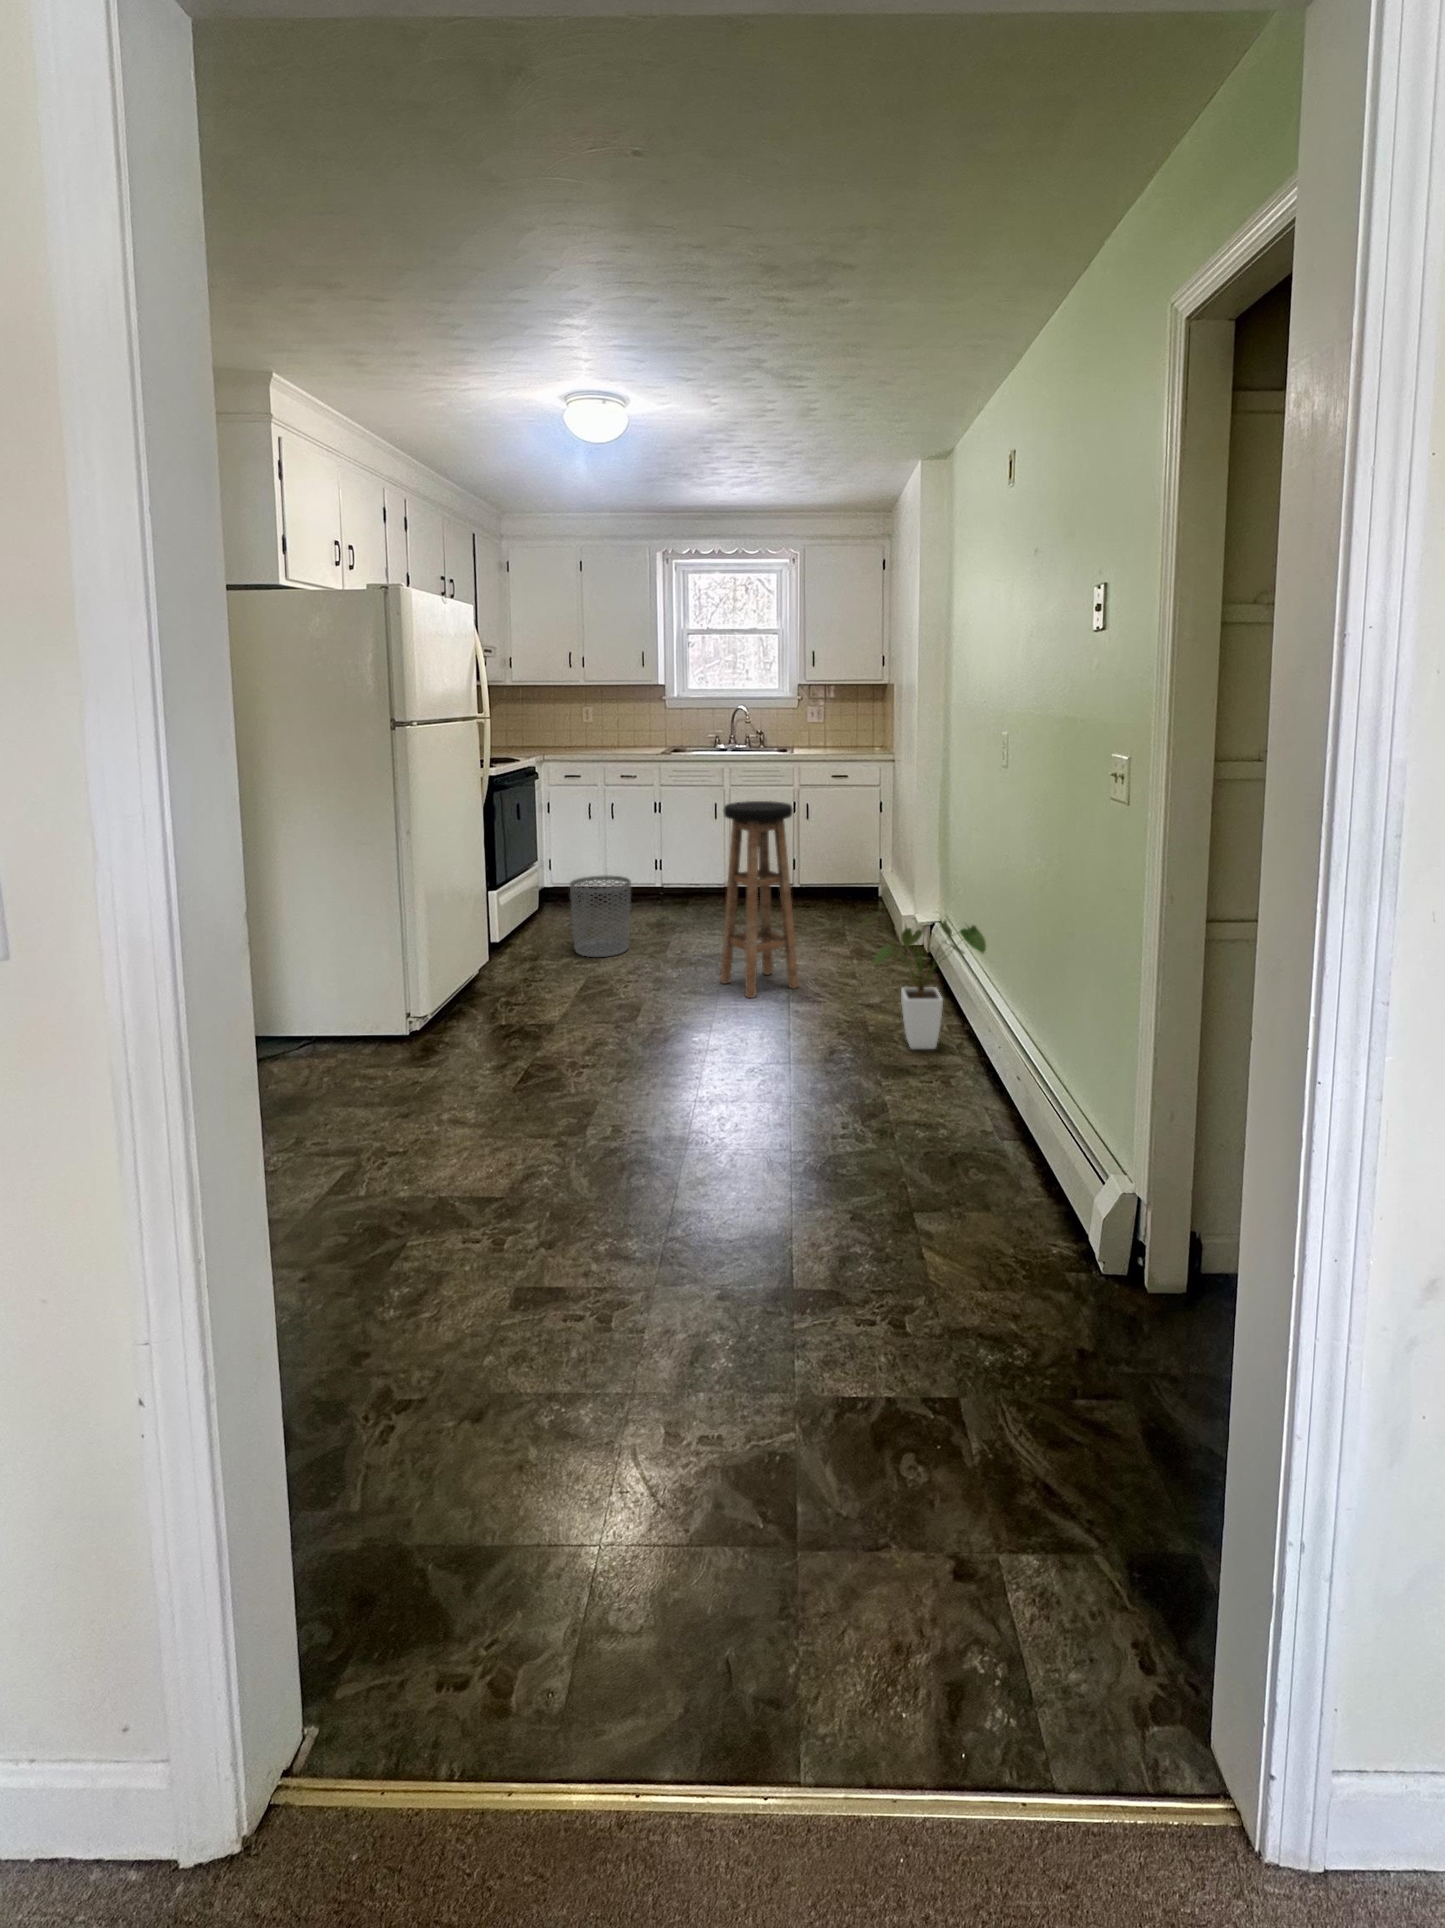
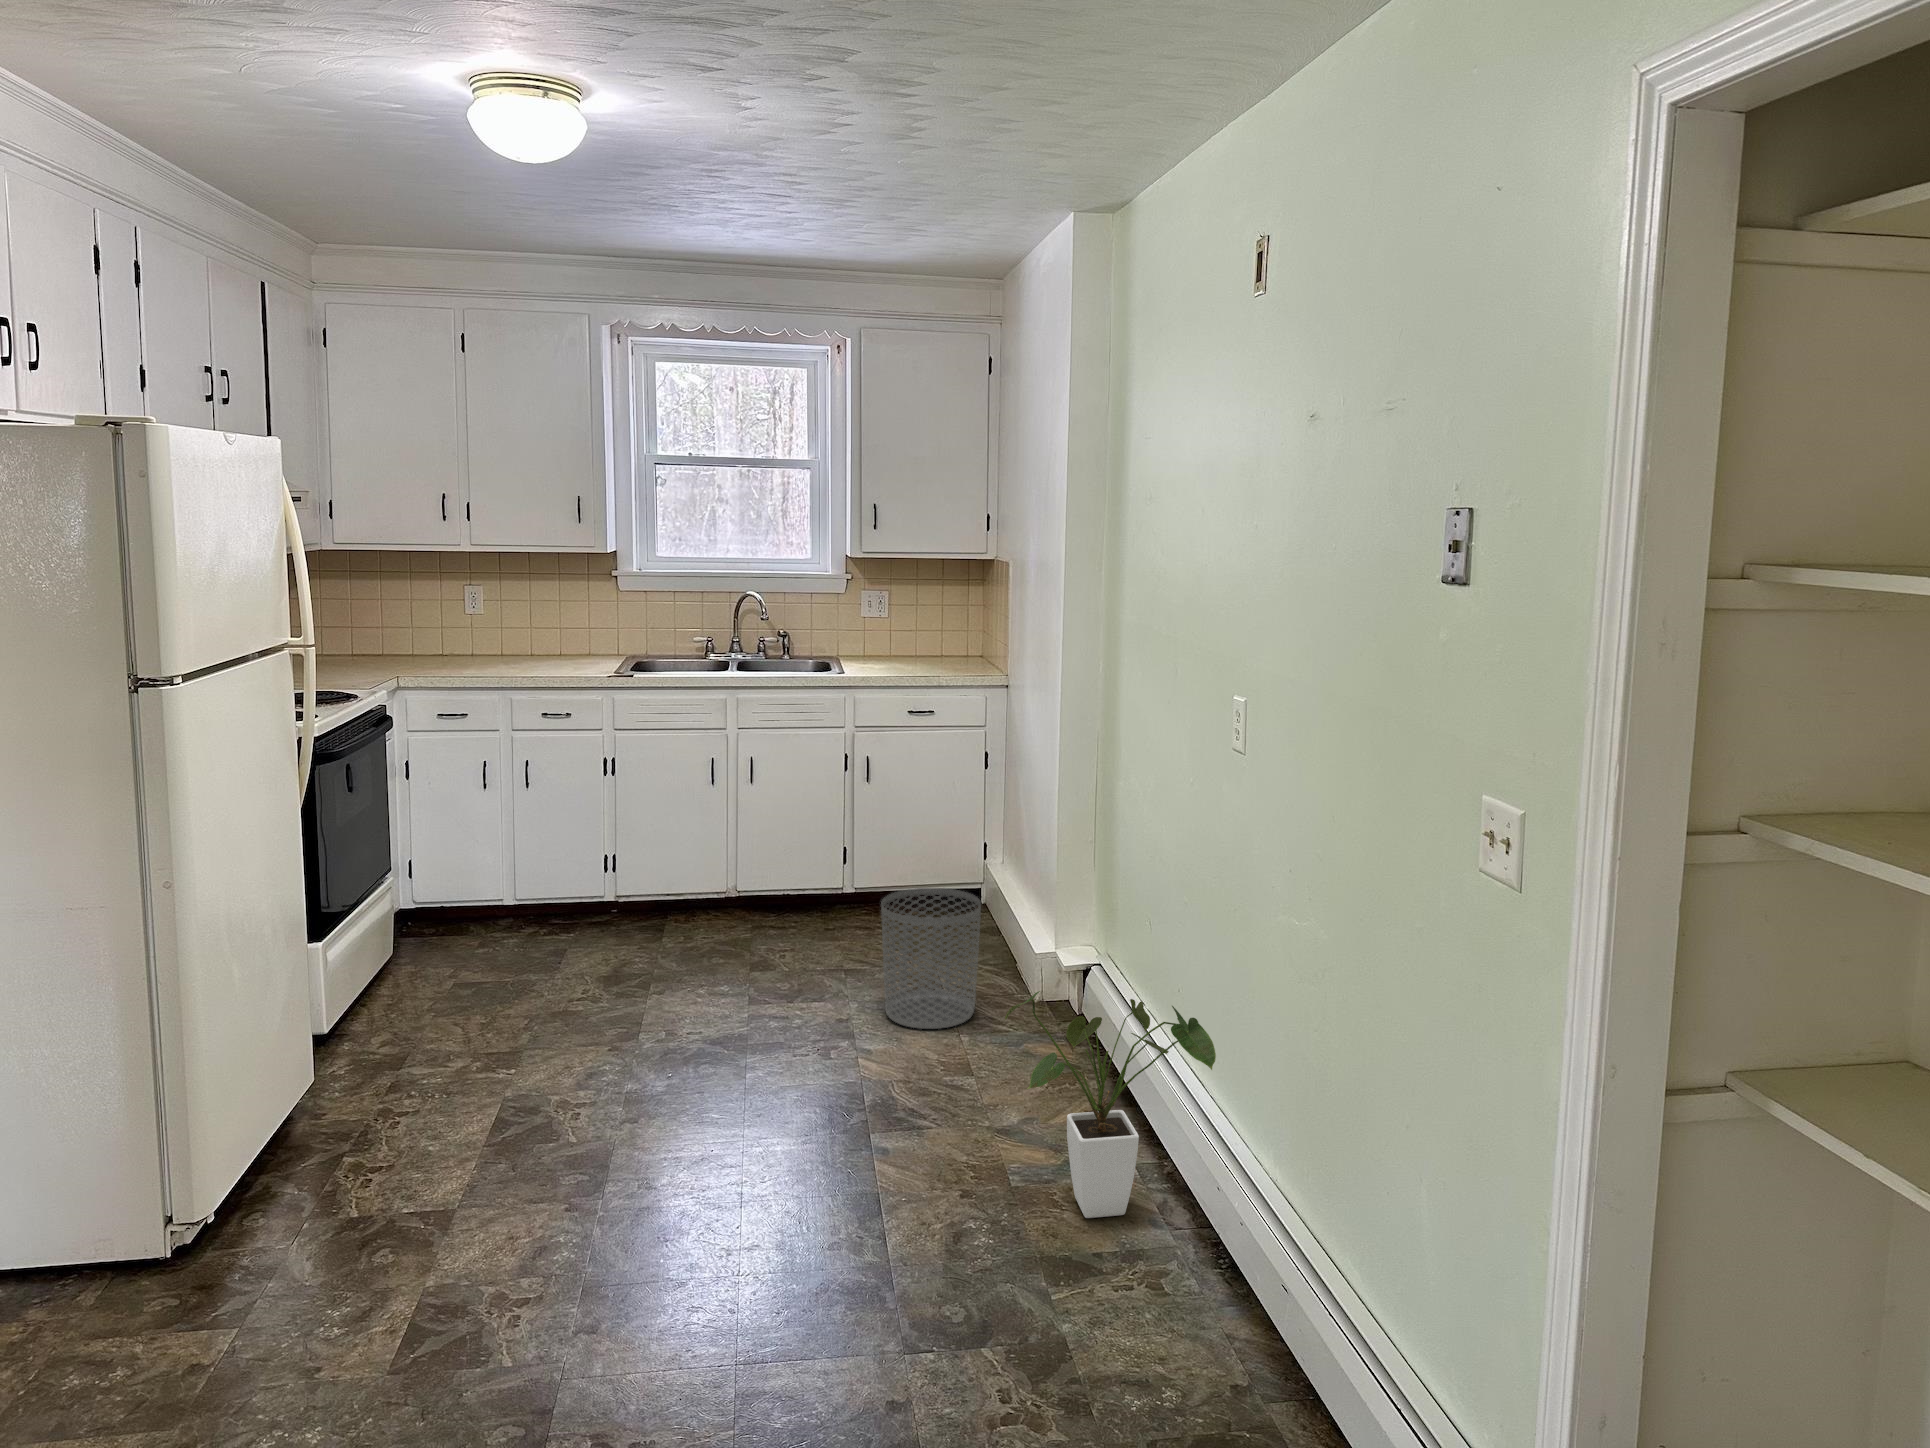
bar stool: present [720,801,799,998] -> none [742,784,879,1125]
waste bin: present [570,875,631,957] -> present [881,888,981,1029]

